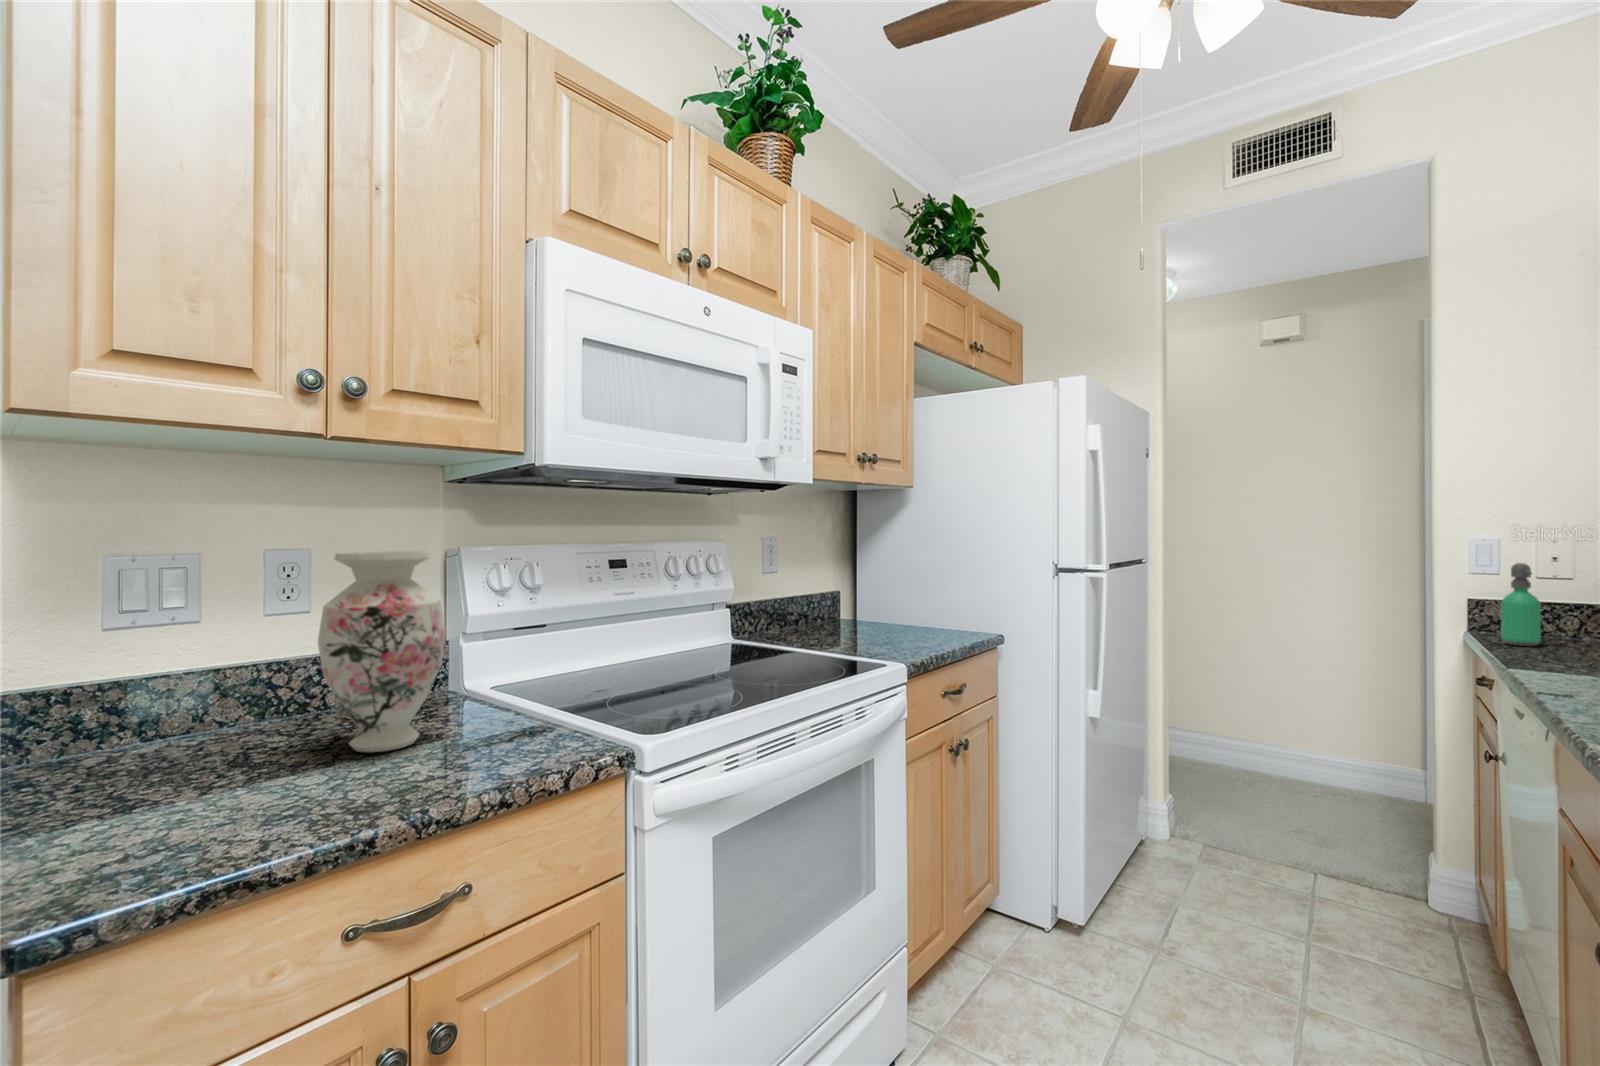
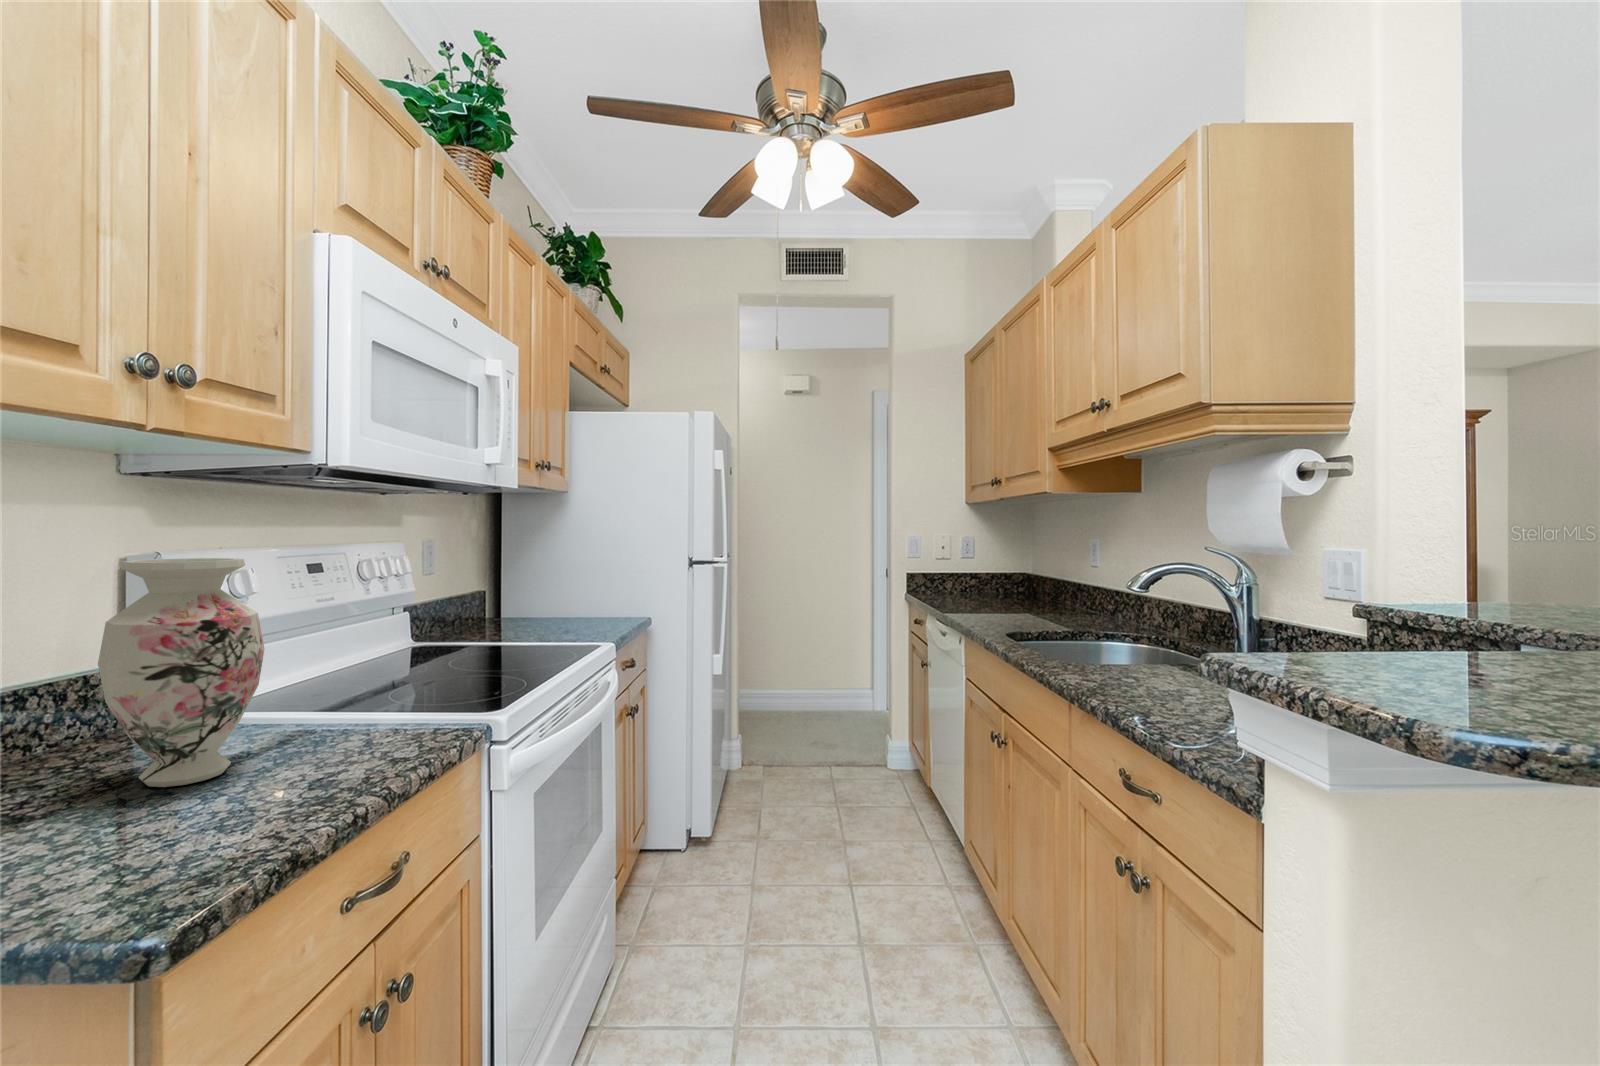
soap dispenser: present [1501,563,1541,646] -> none [932,553,949,601]

